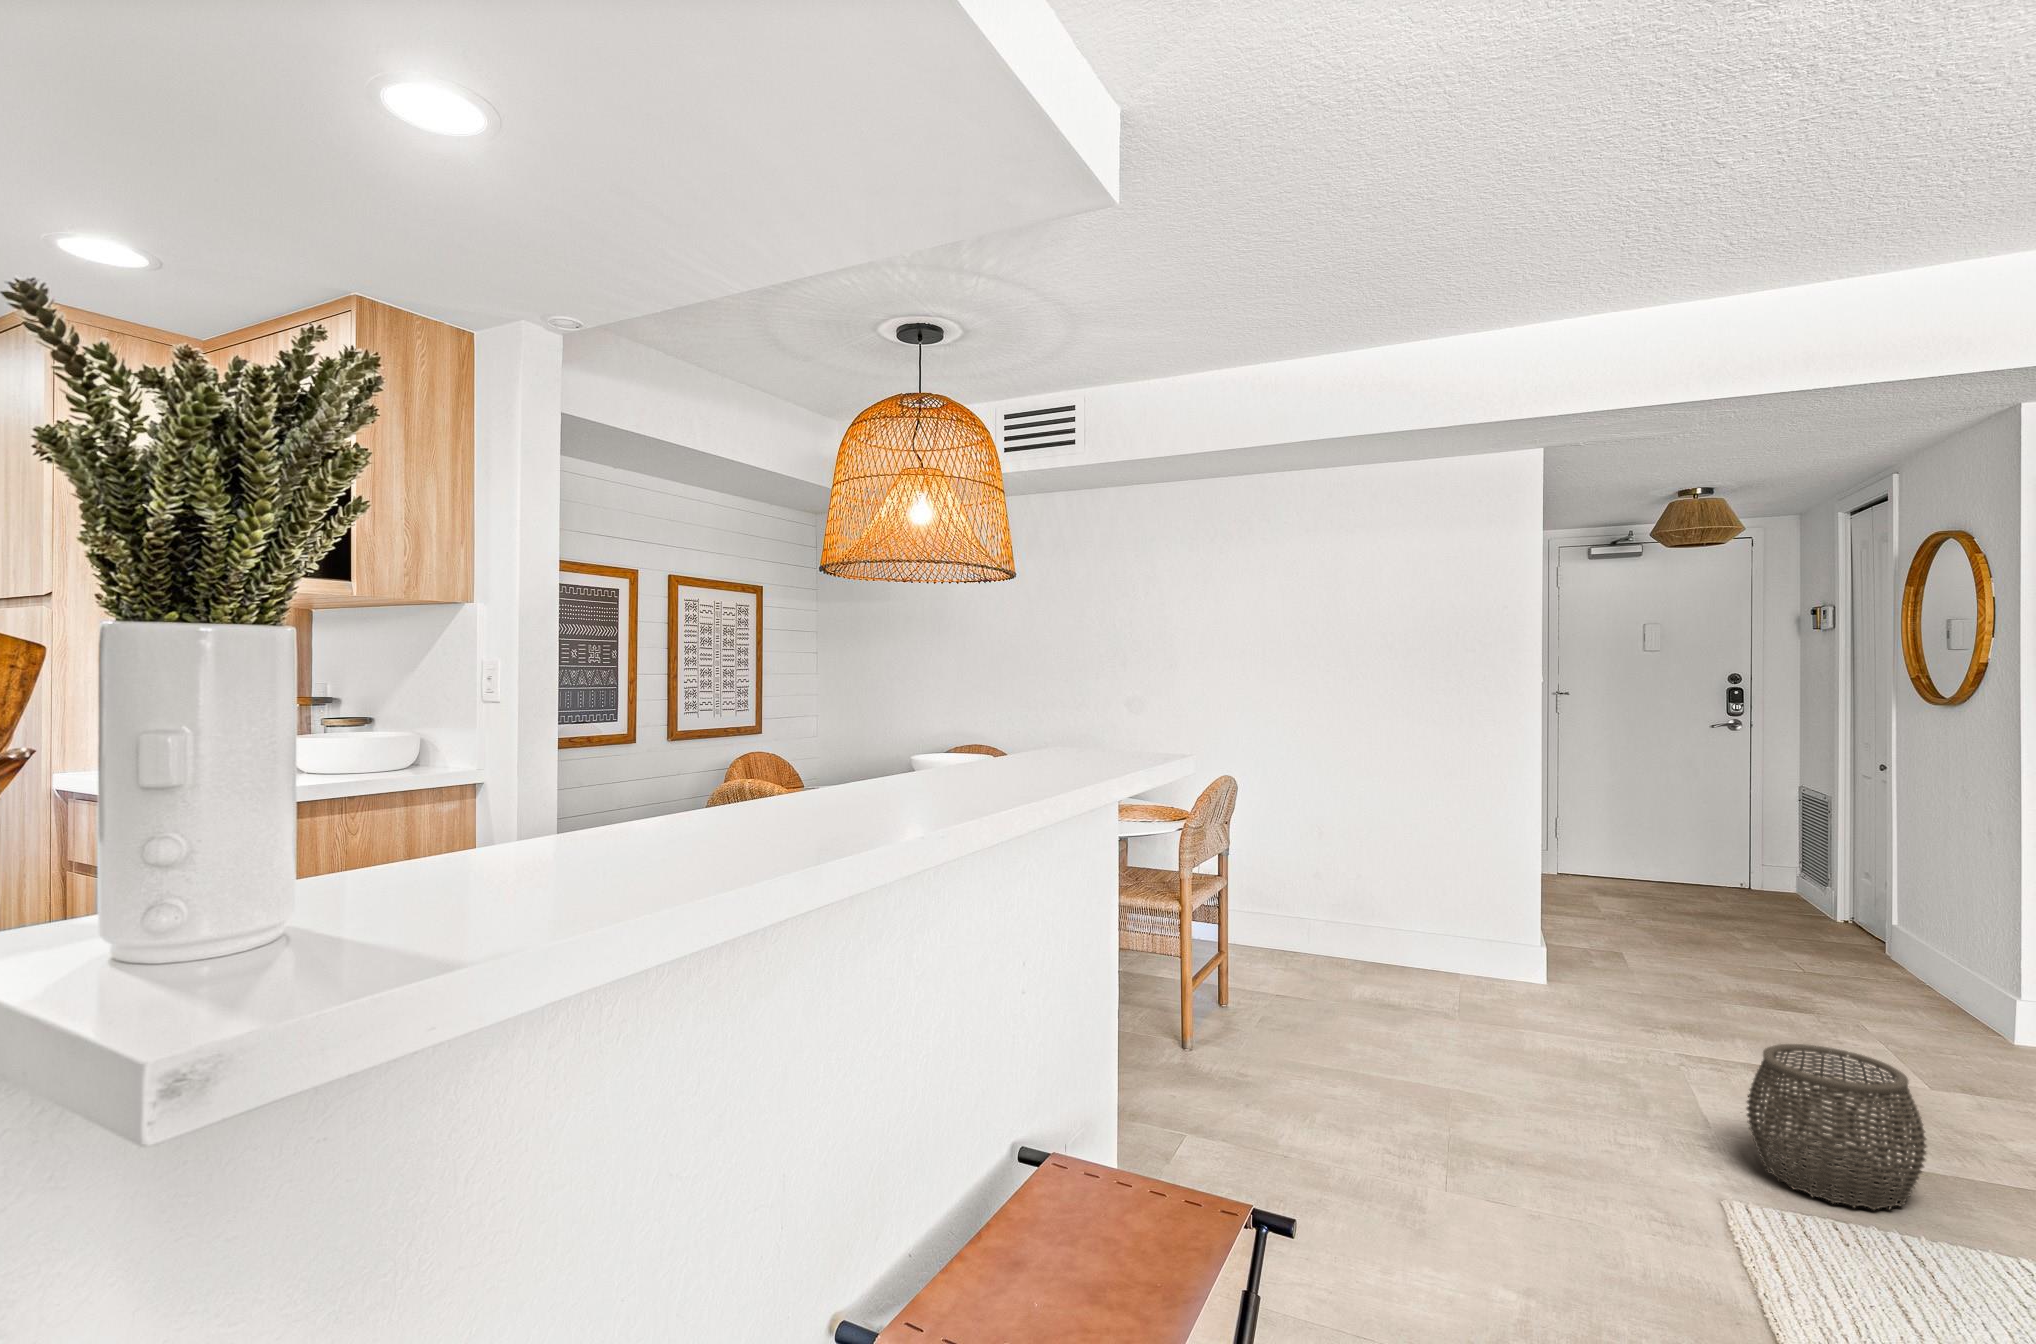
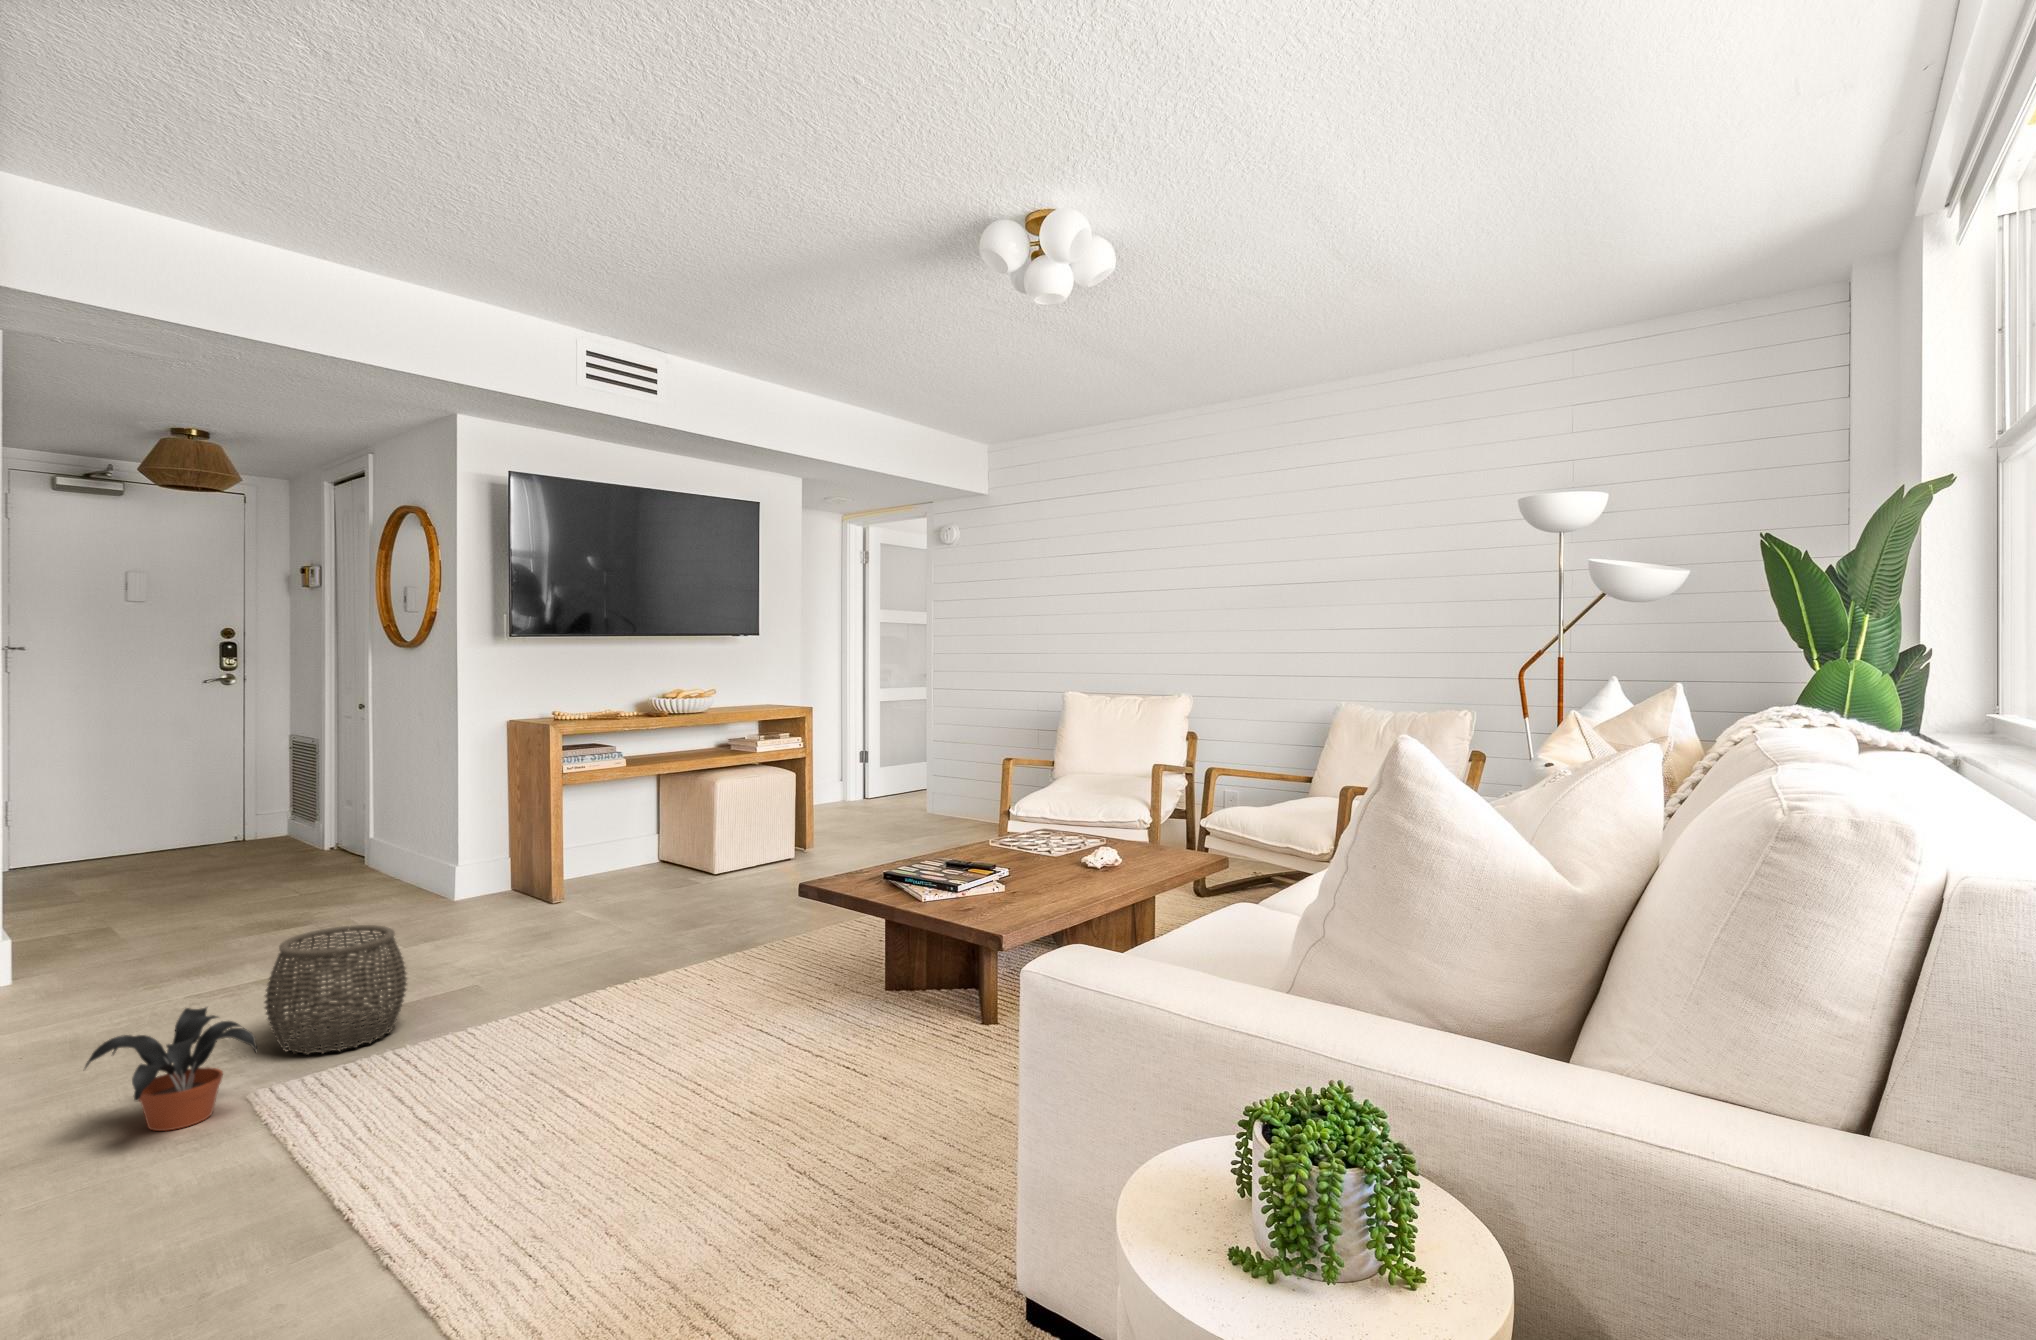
potted plant: none [1573,1091,1732,1220] -> present [85,1008,257,1131]

